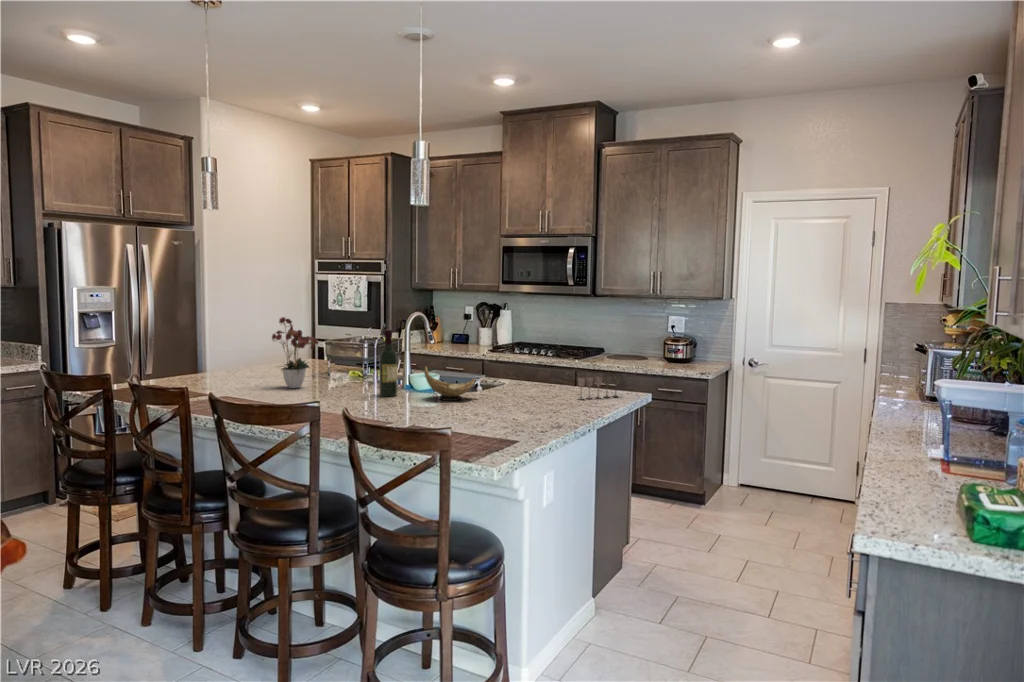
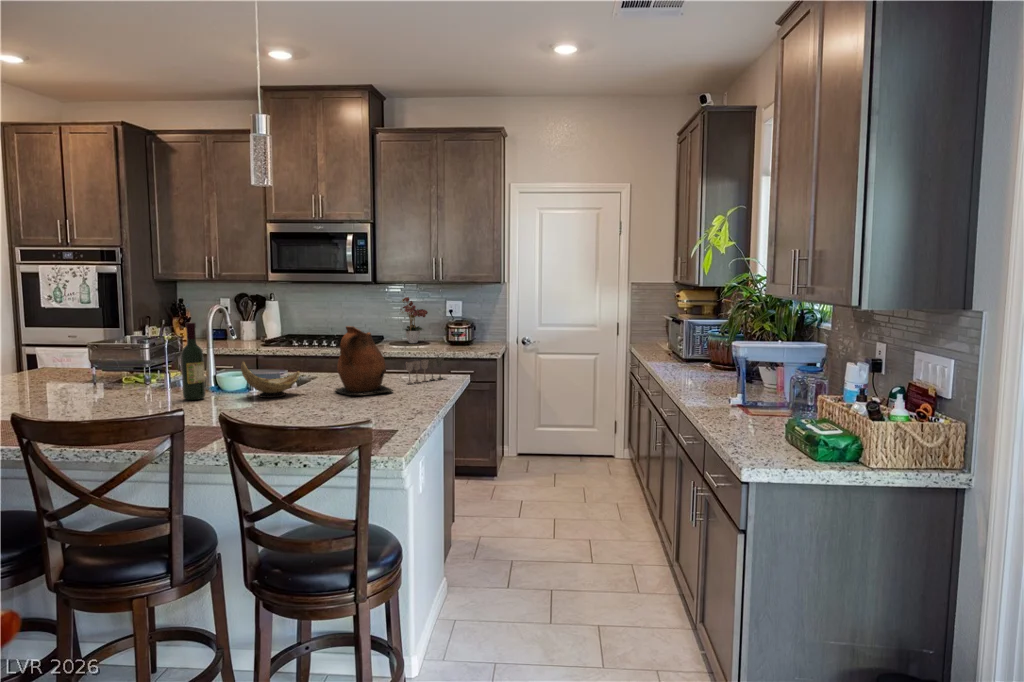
flower arrangement: present [272,317,318,388] -> present [400,297,428,343]
ceramic pitcher: none [503,340,557,407] -> present [336,326,393,395]

